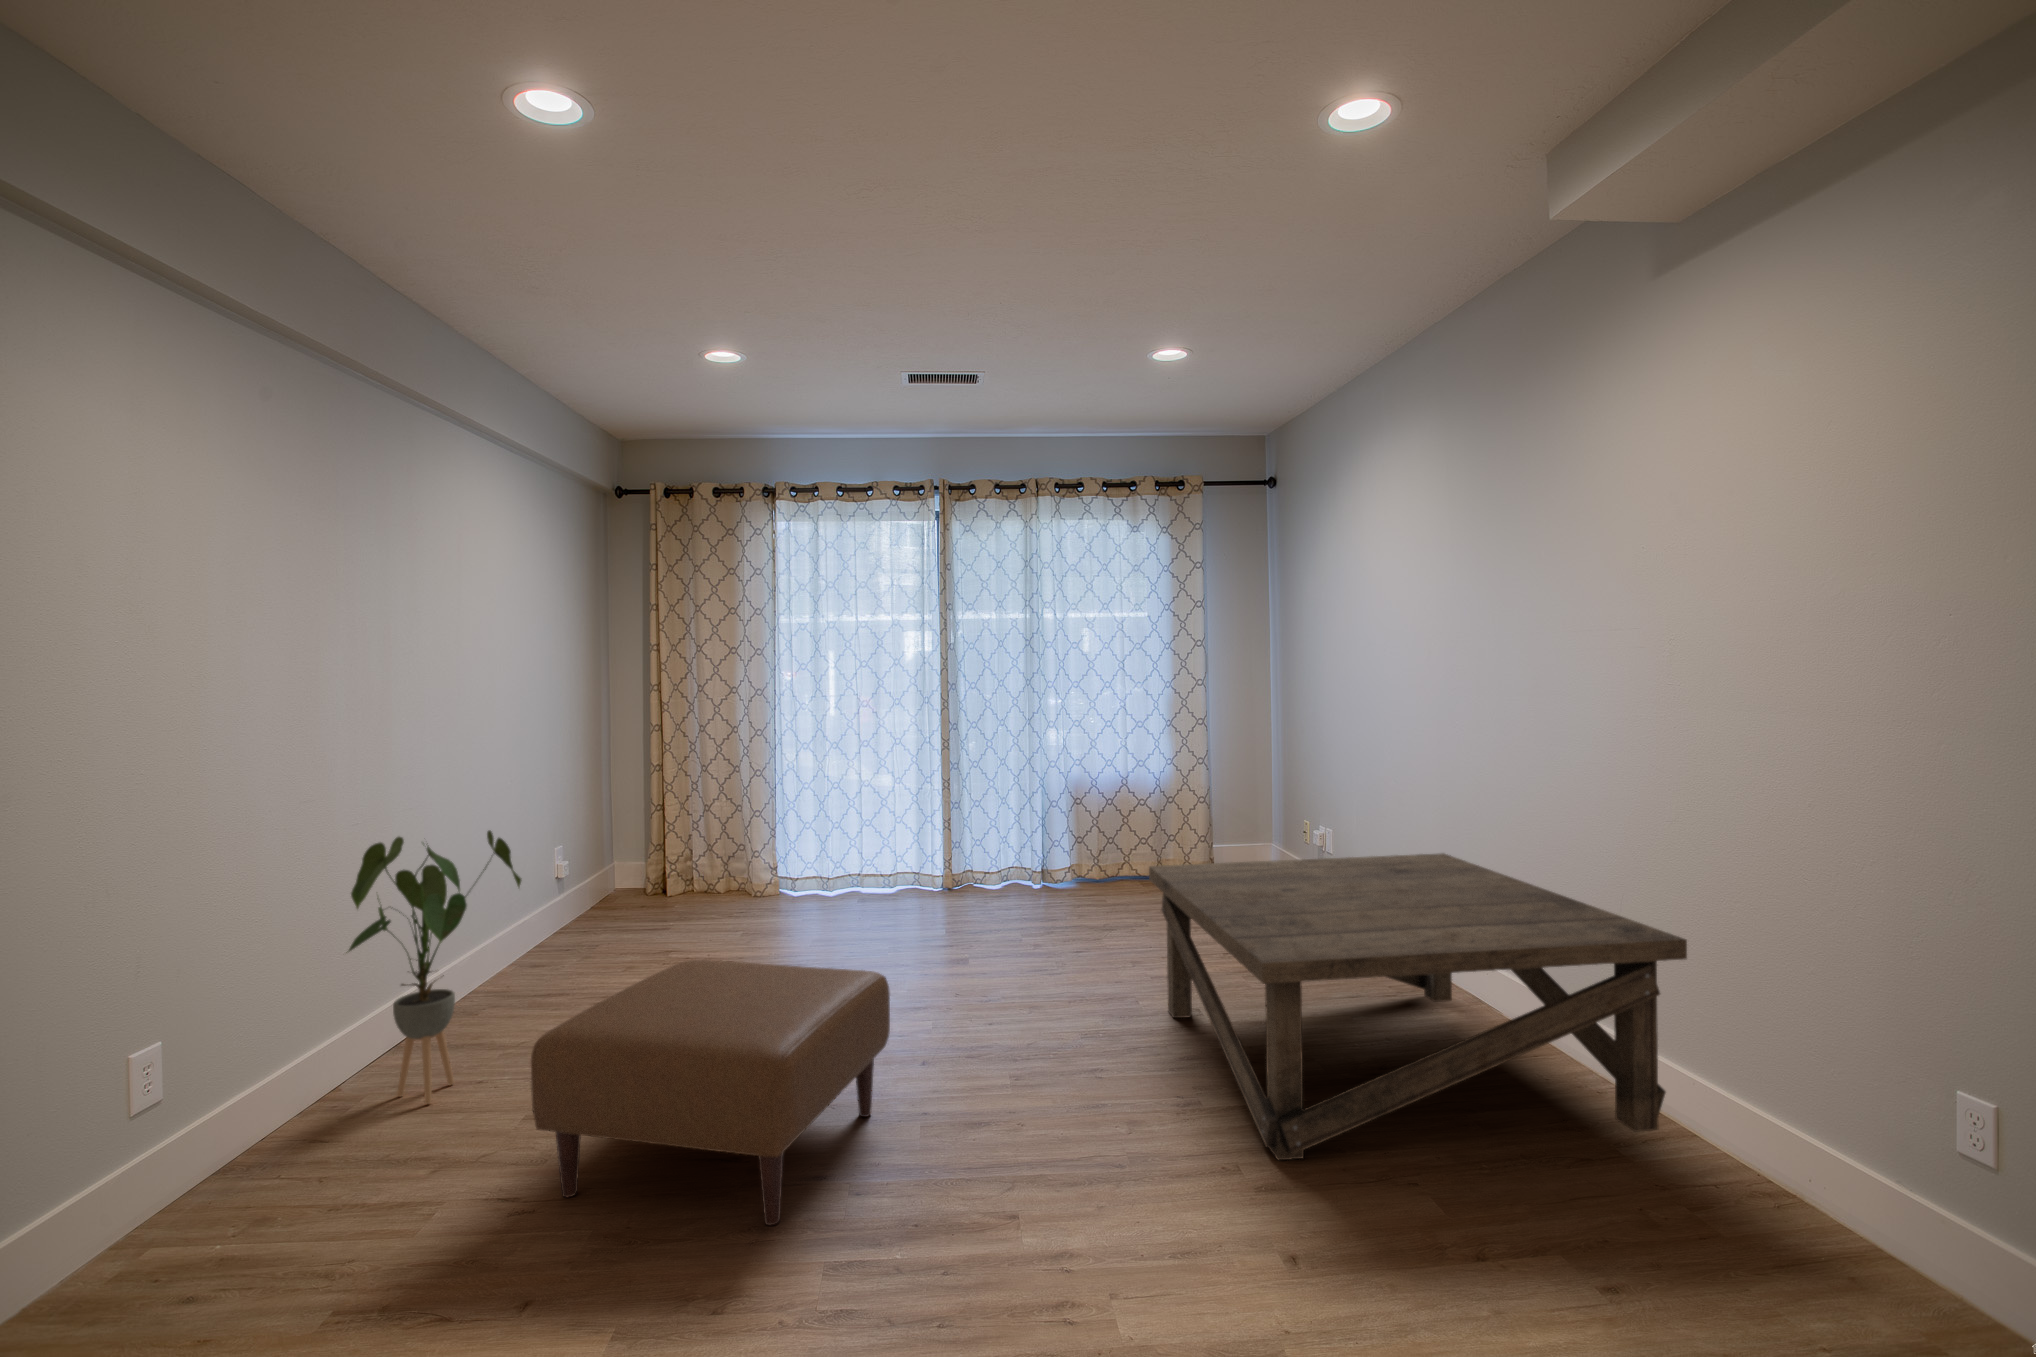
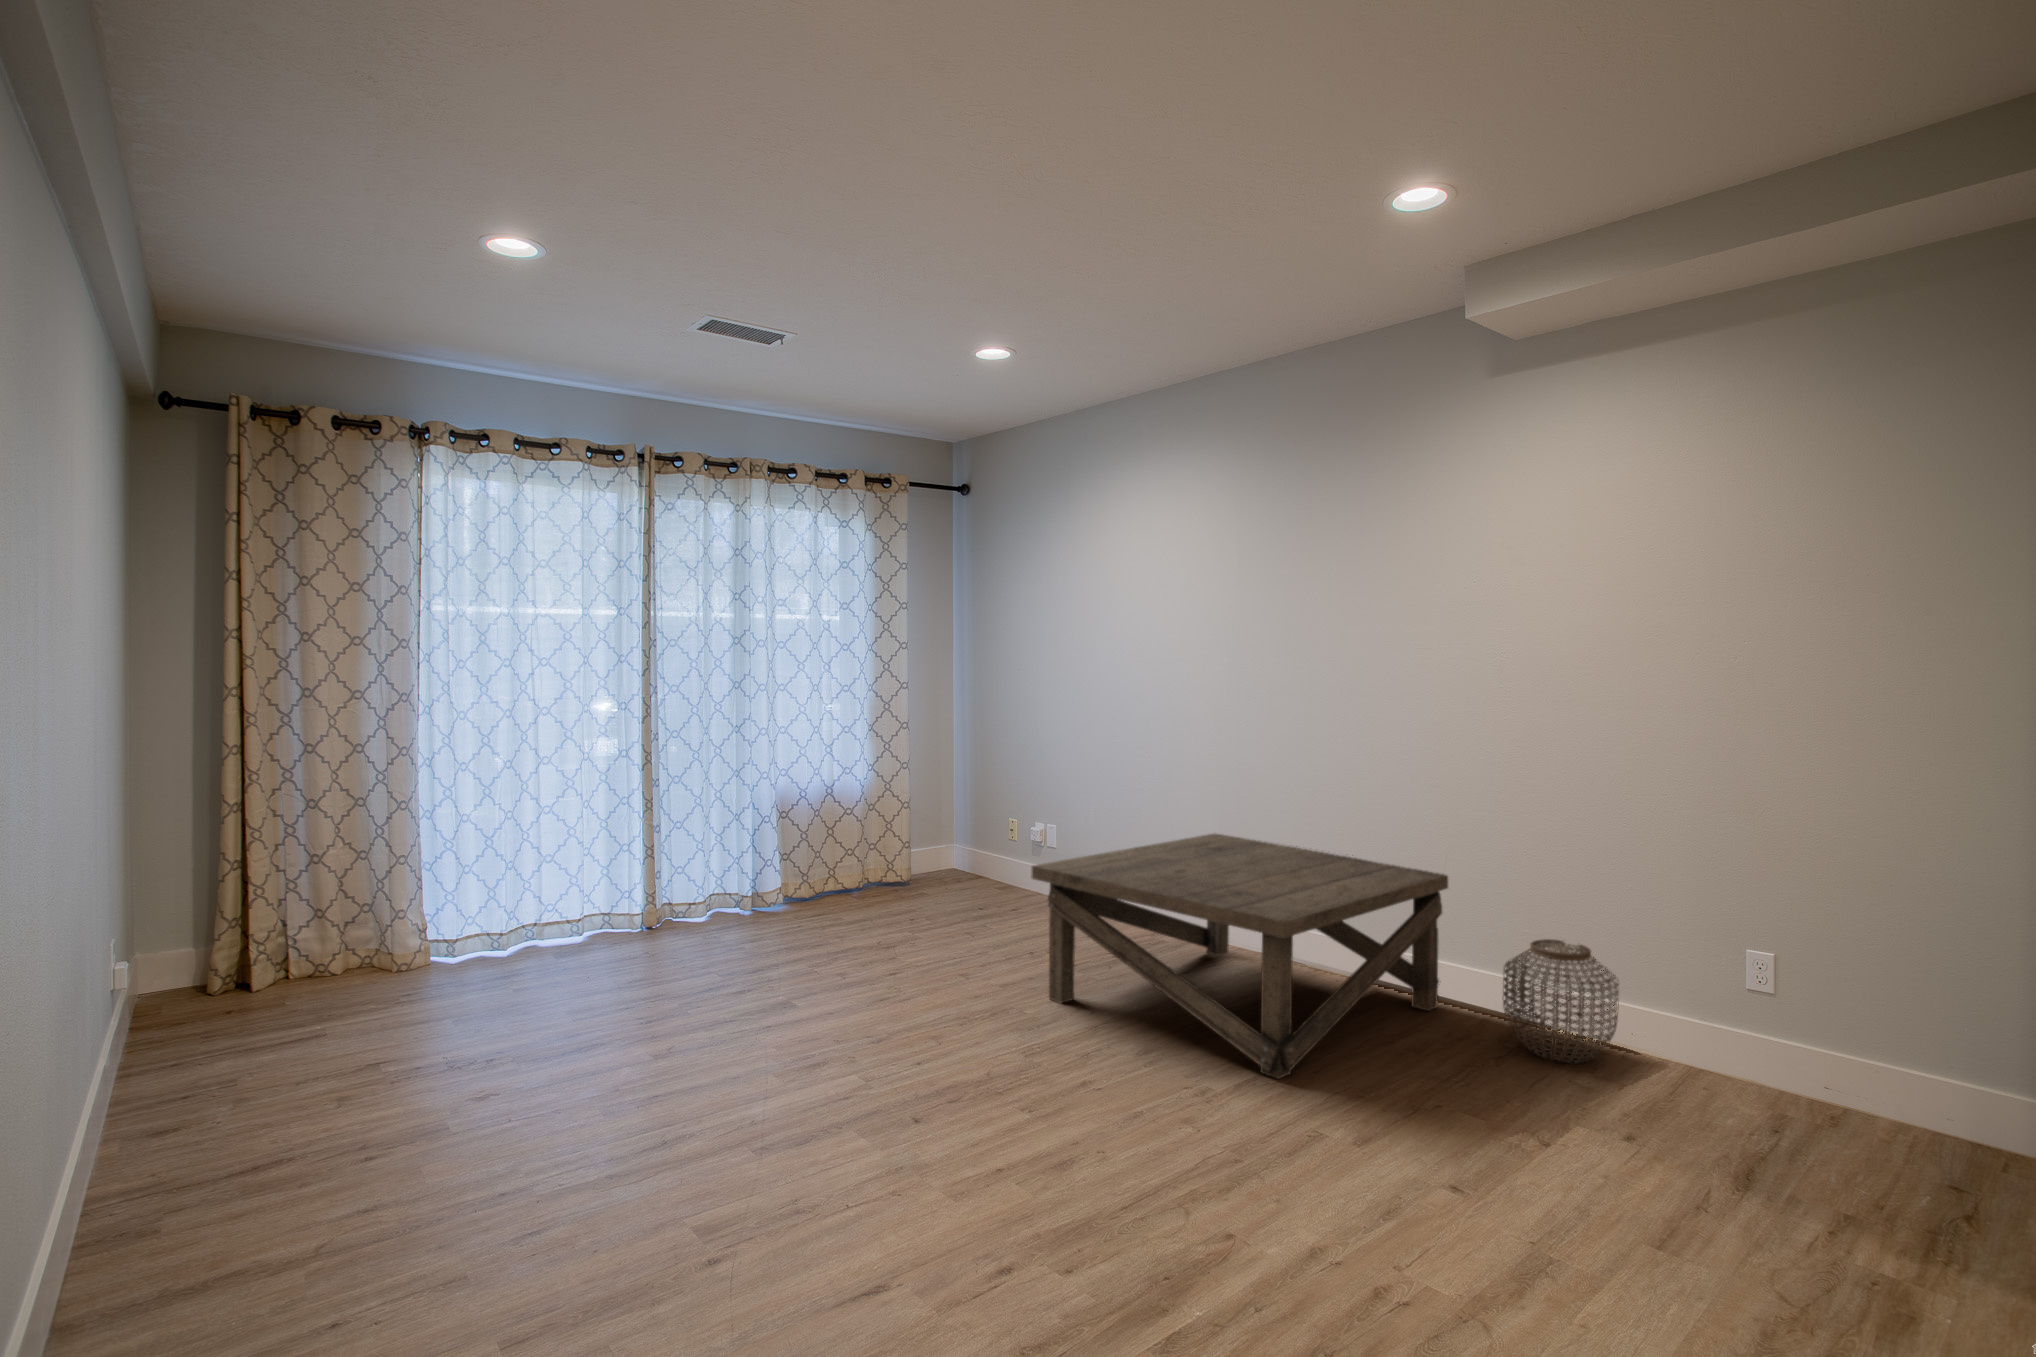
house plant: present [346,830,522,1104] -> none [221,893,467,1275]
ottoman: present [531,960,890,1225] -> none [713,989,1040,1280]
woven basket: none [1680,1061,1893,1279] -> present [1503,939,1619,1063]

